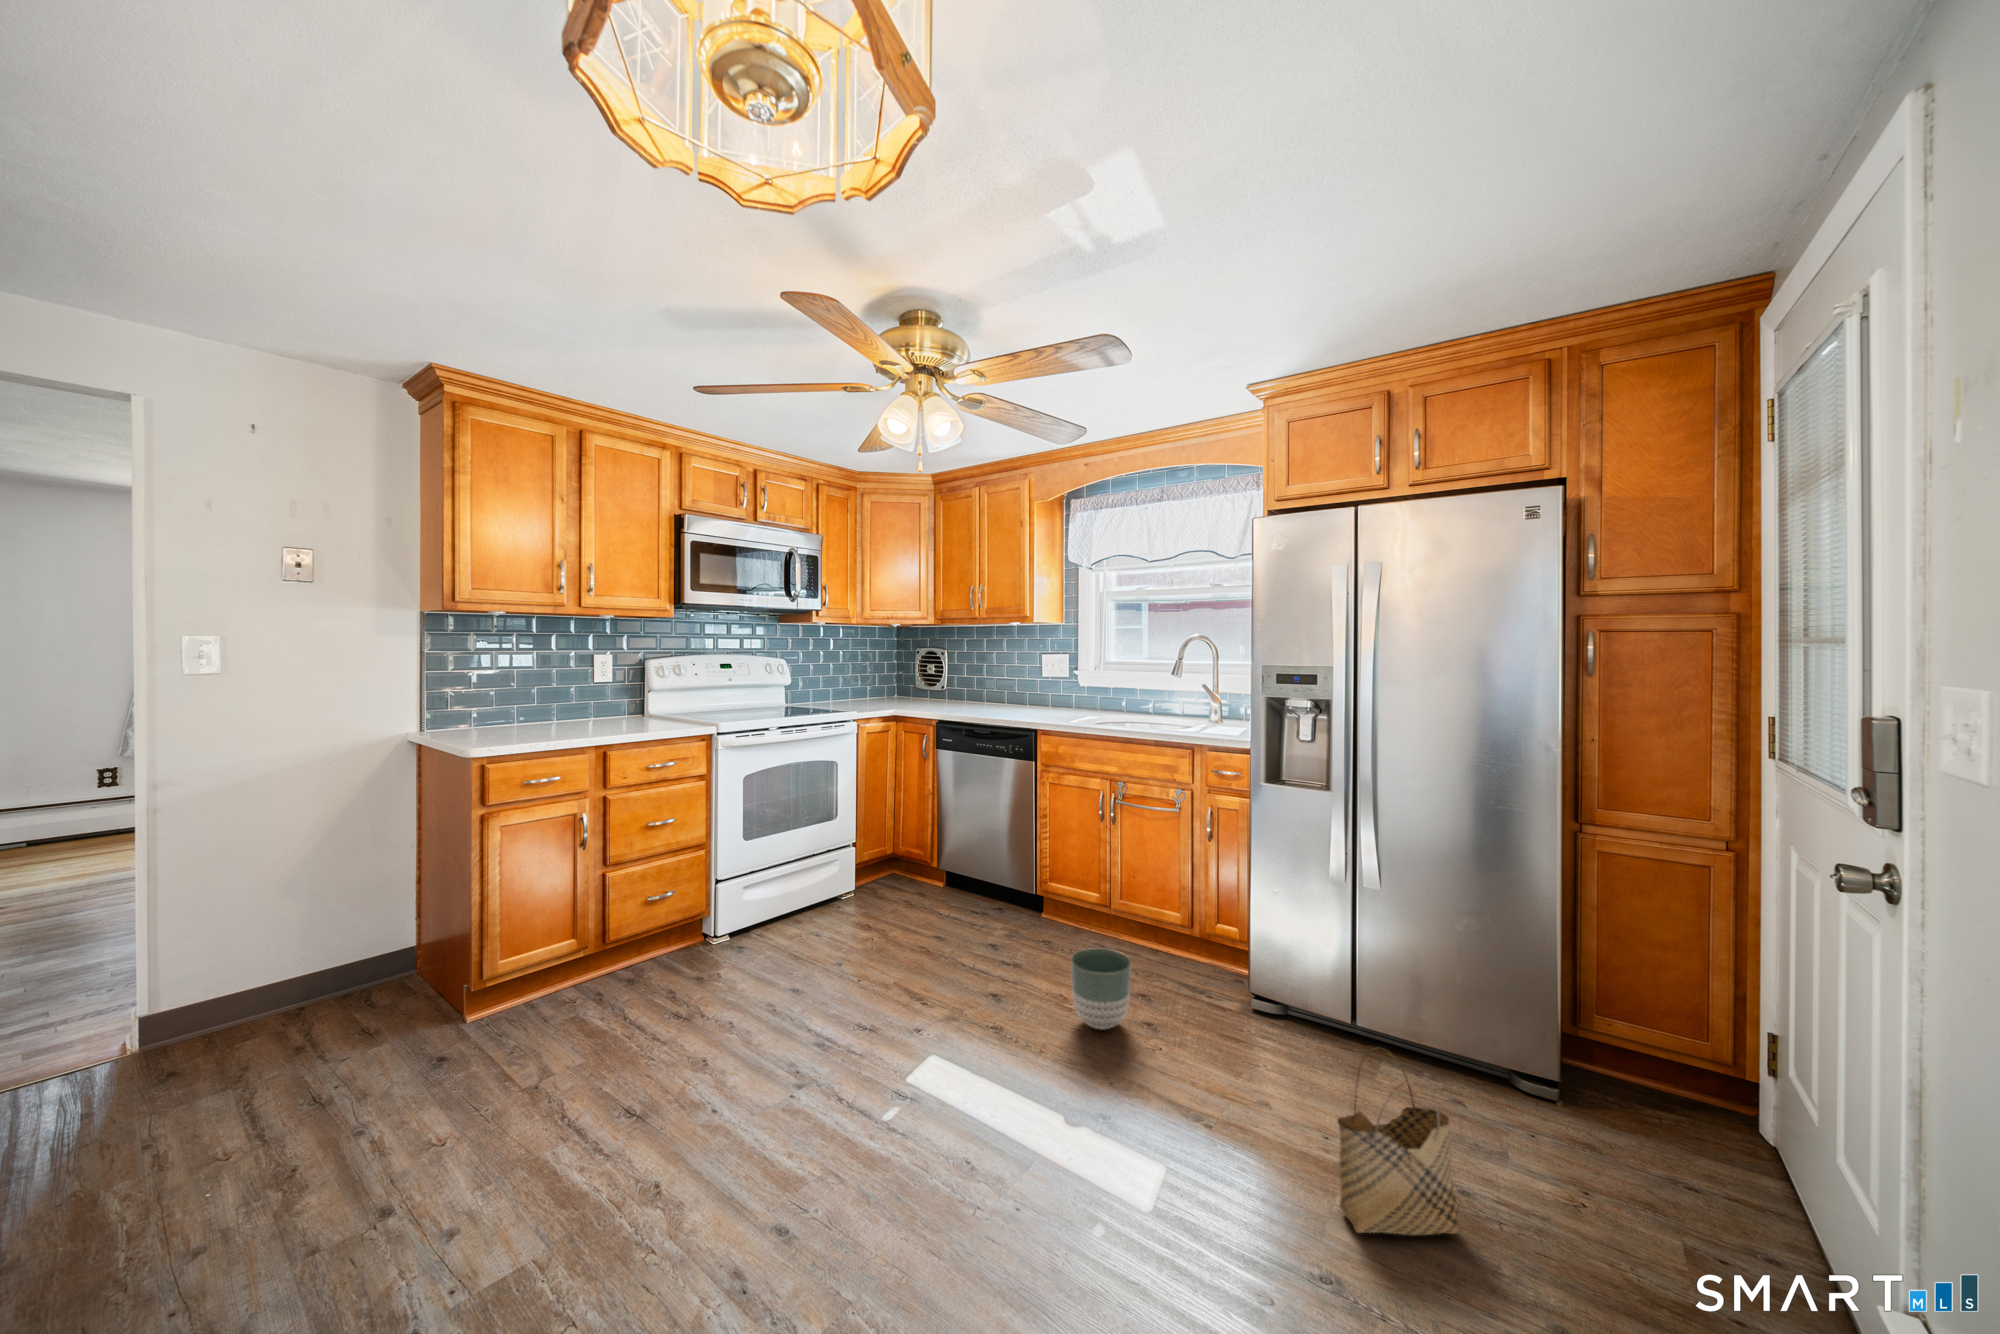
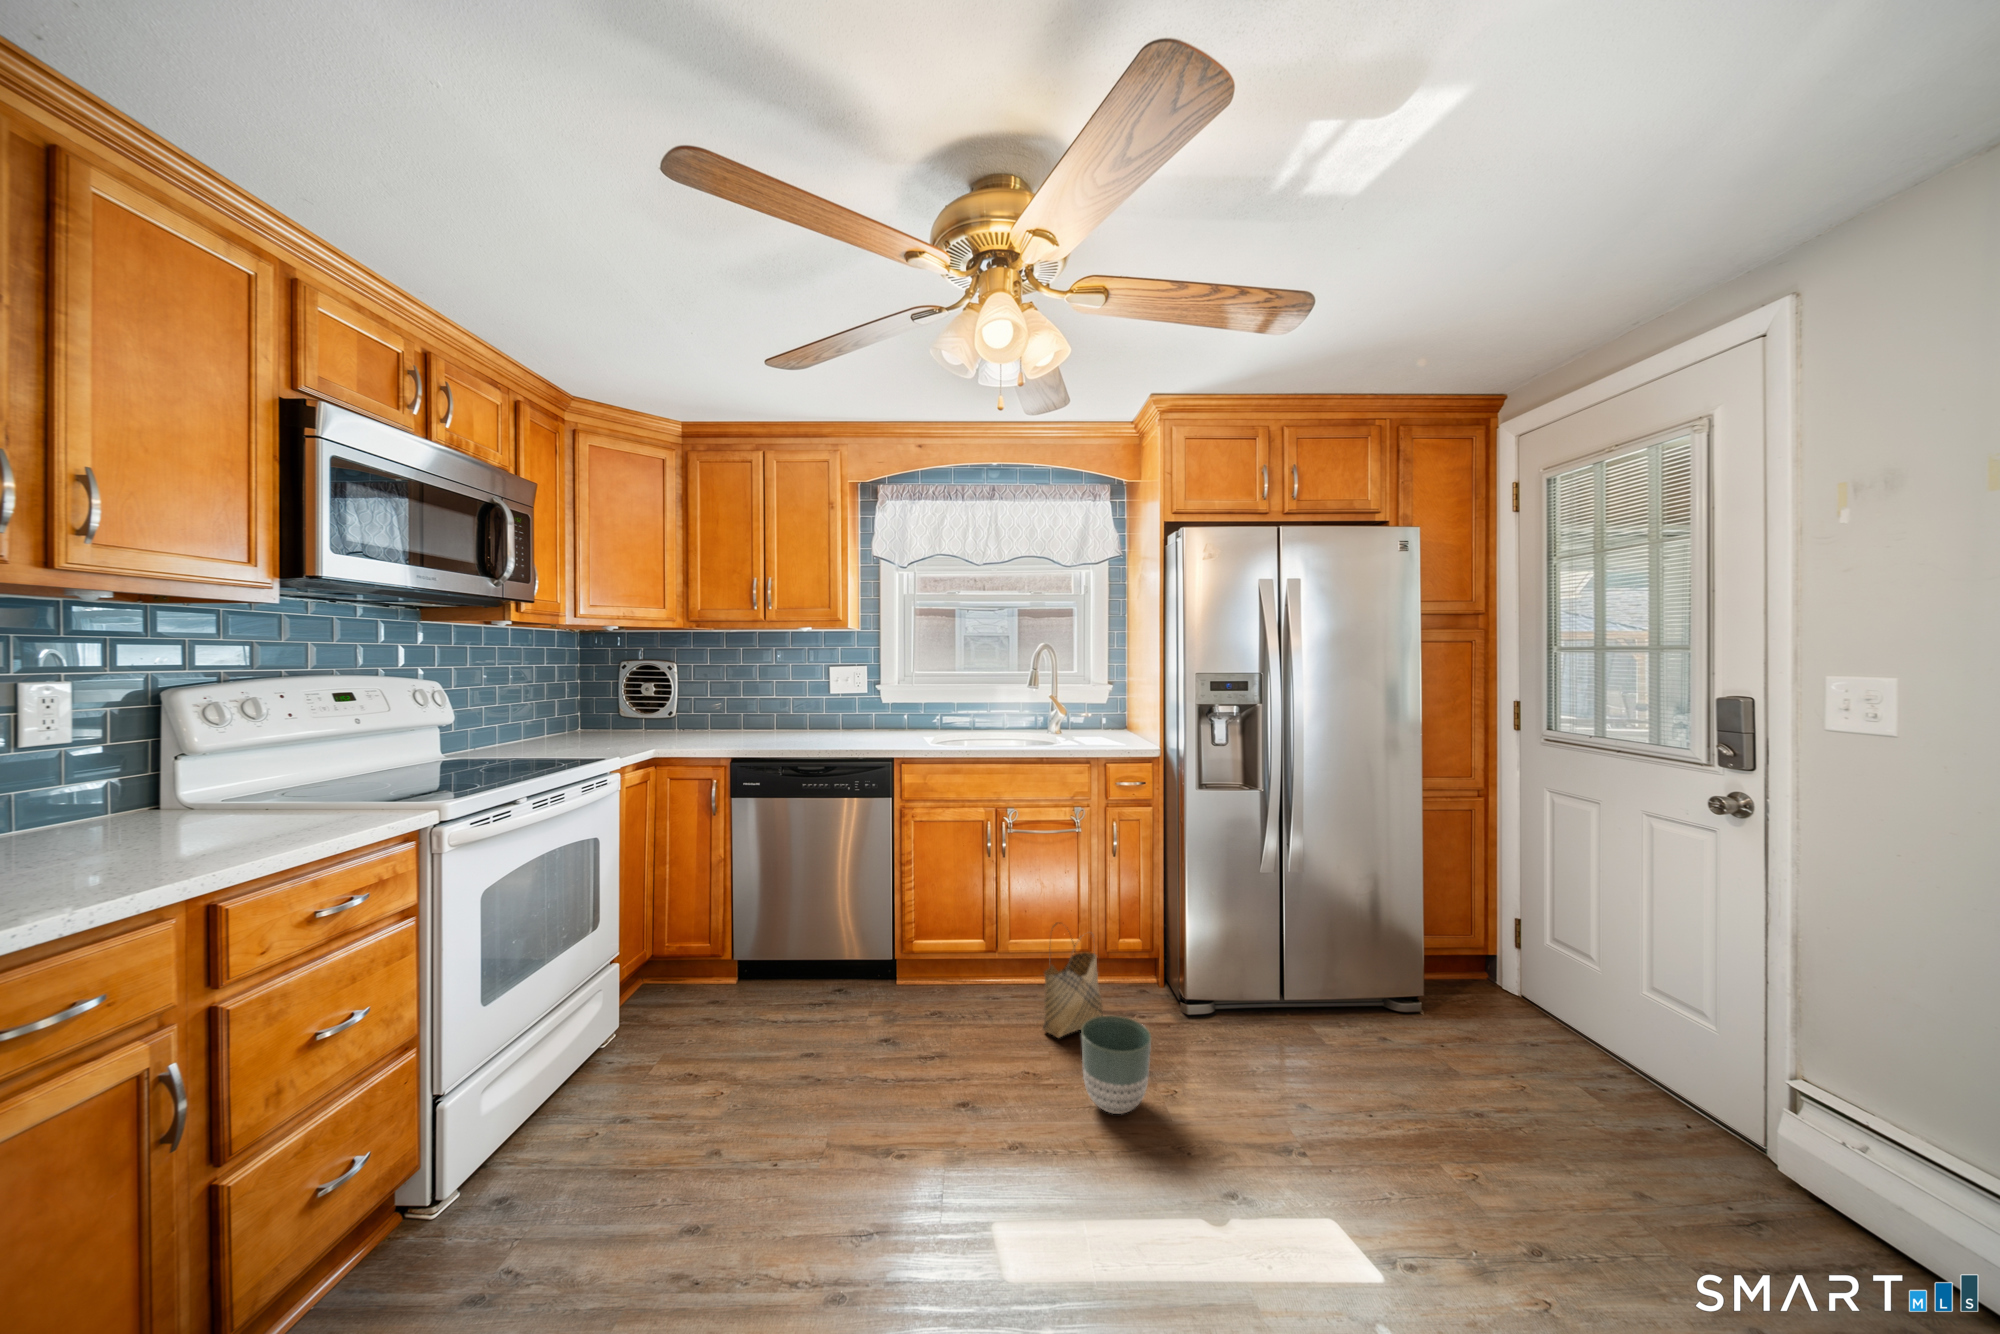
woven basket: present [1337,1047,1458,1235] -> present [1043,923,1103,1038]

